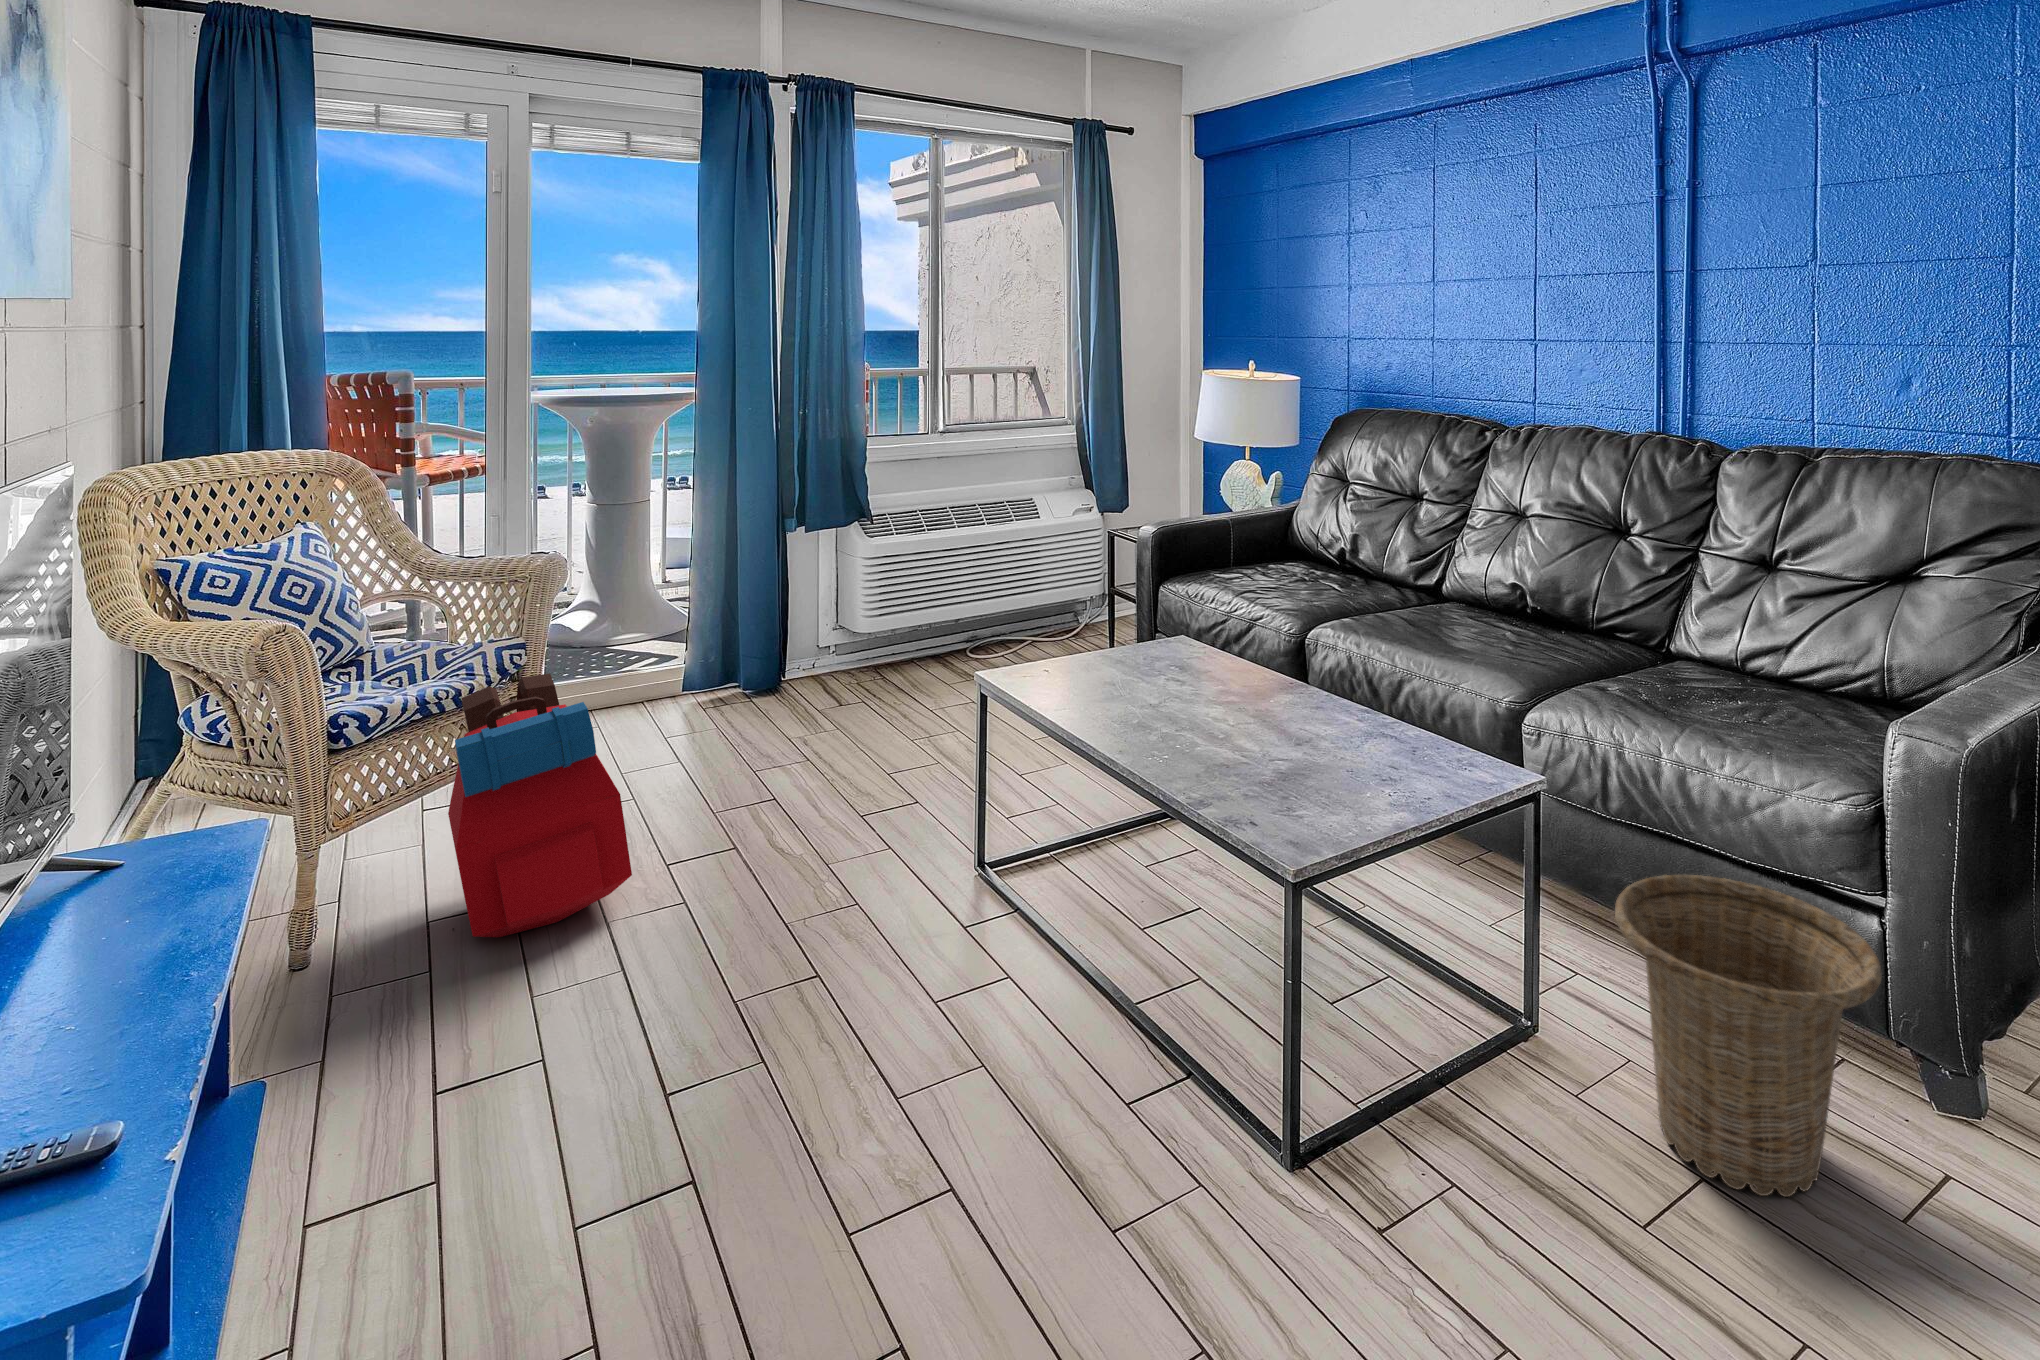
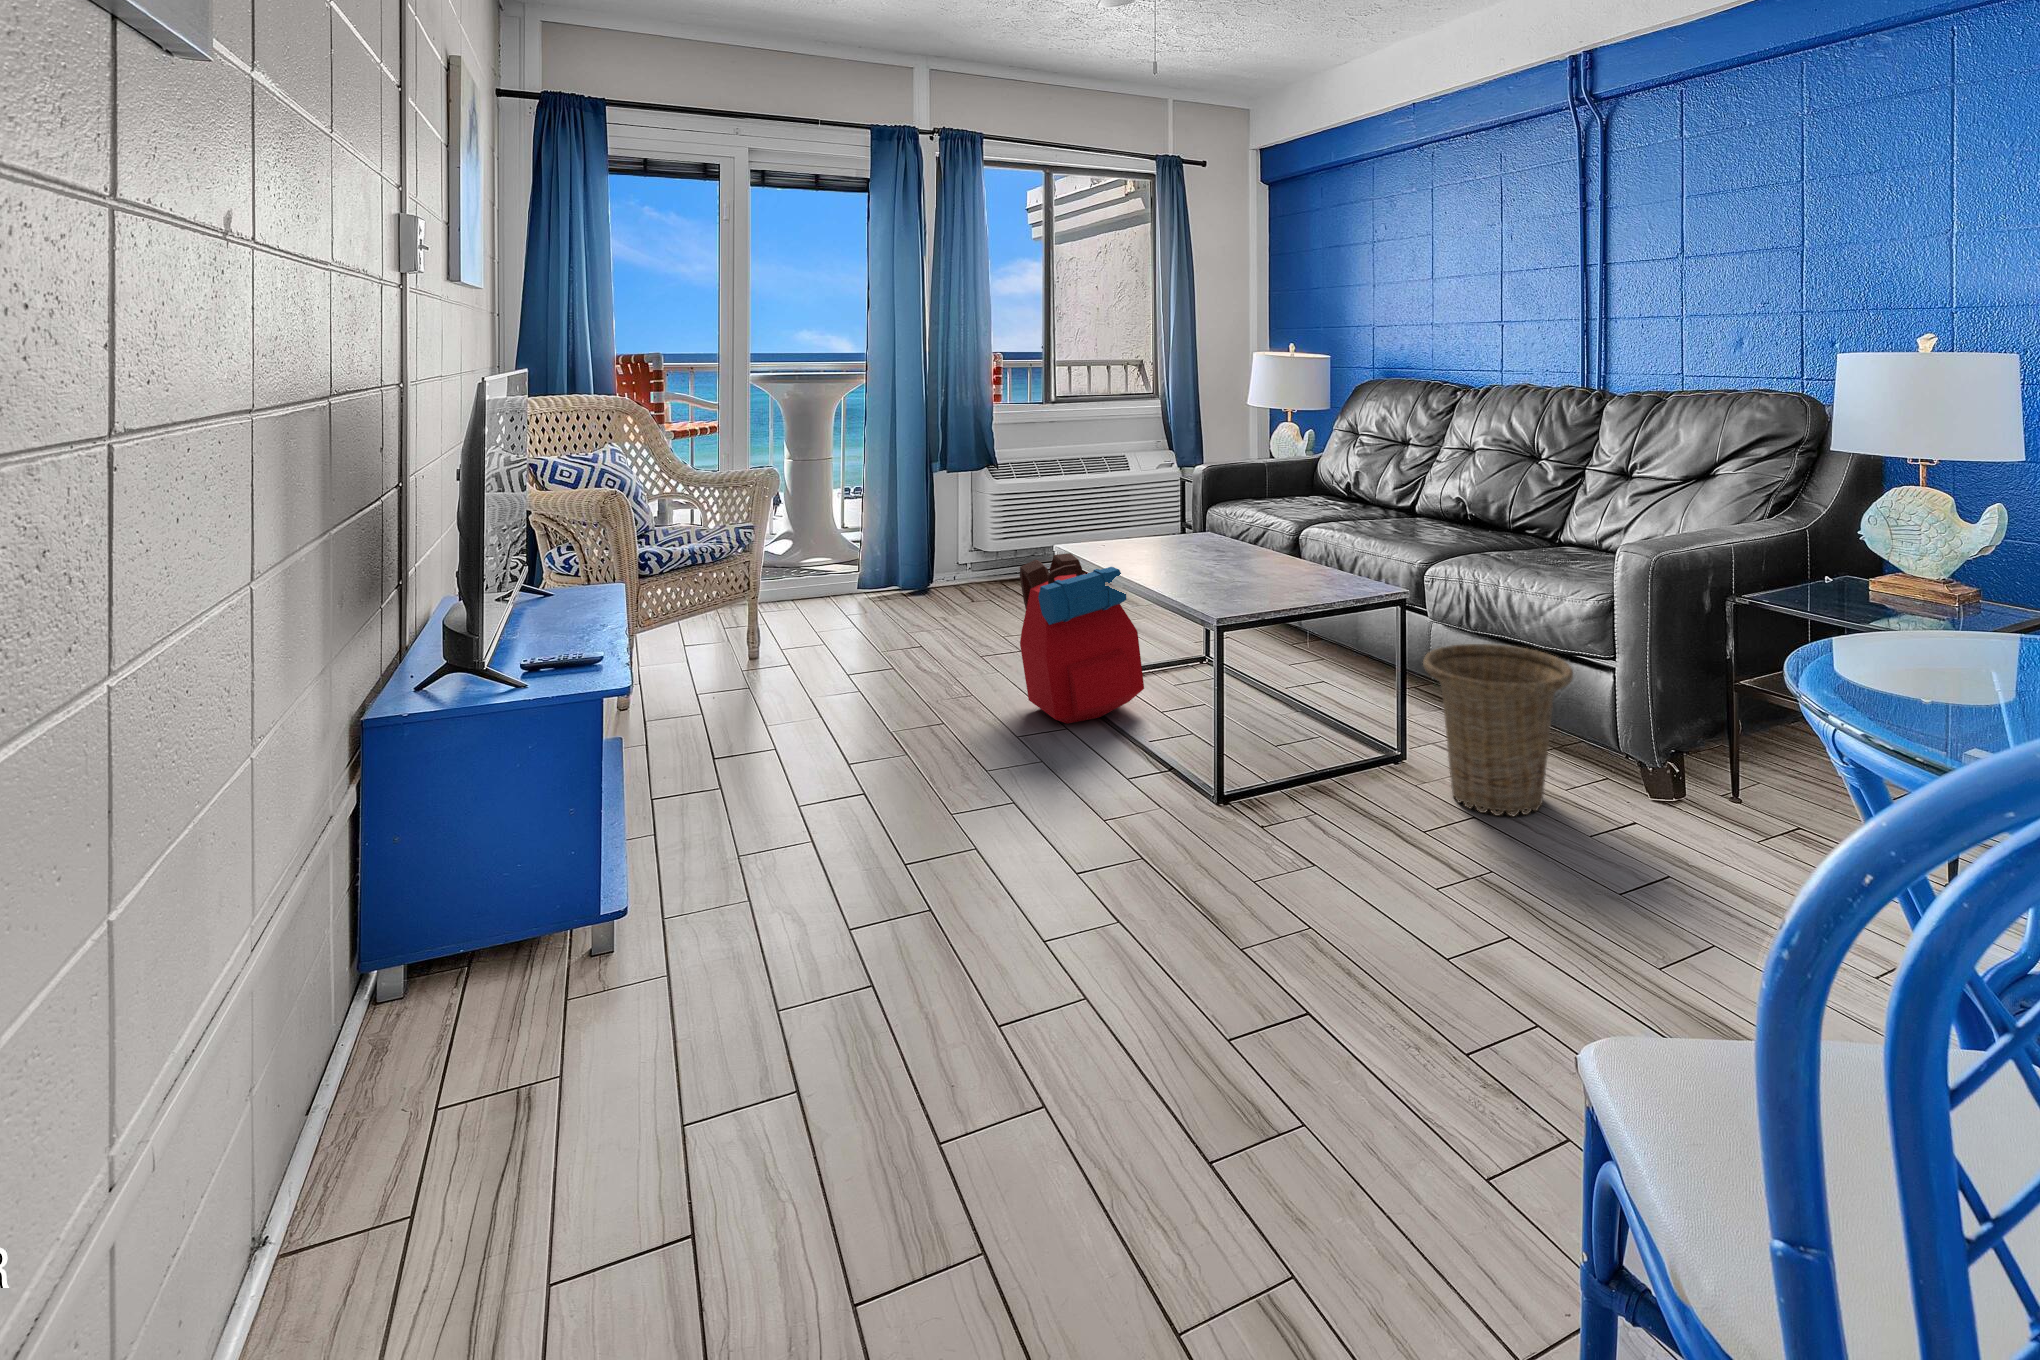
backpack: present [448,674,632,937] -> present [1020,553,1144,724]

